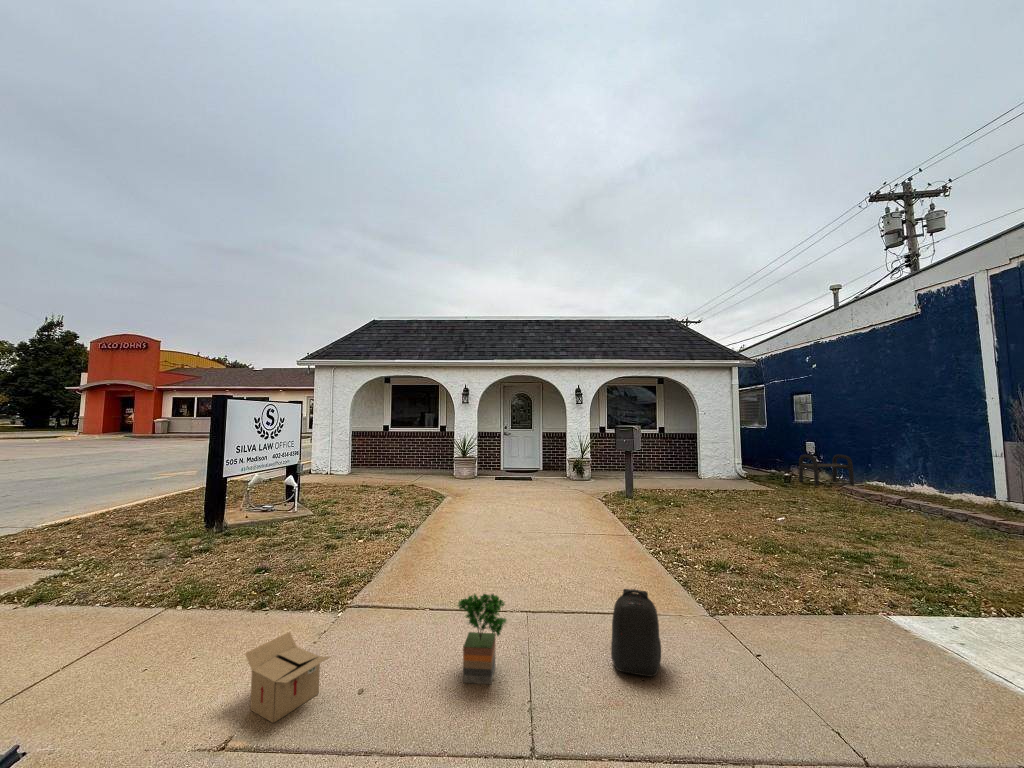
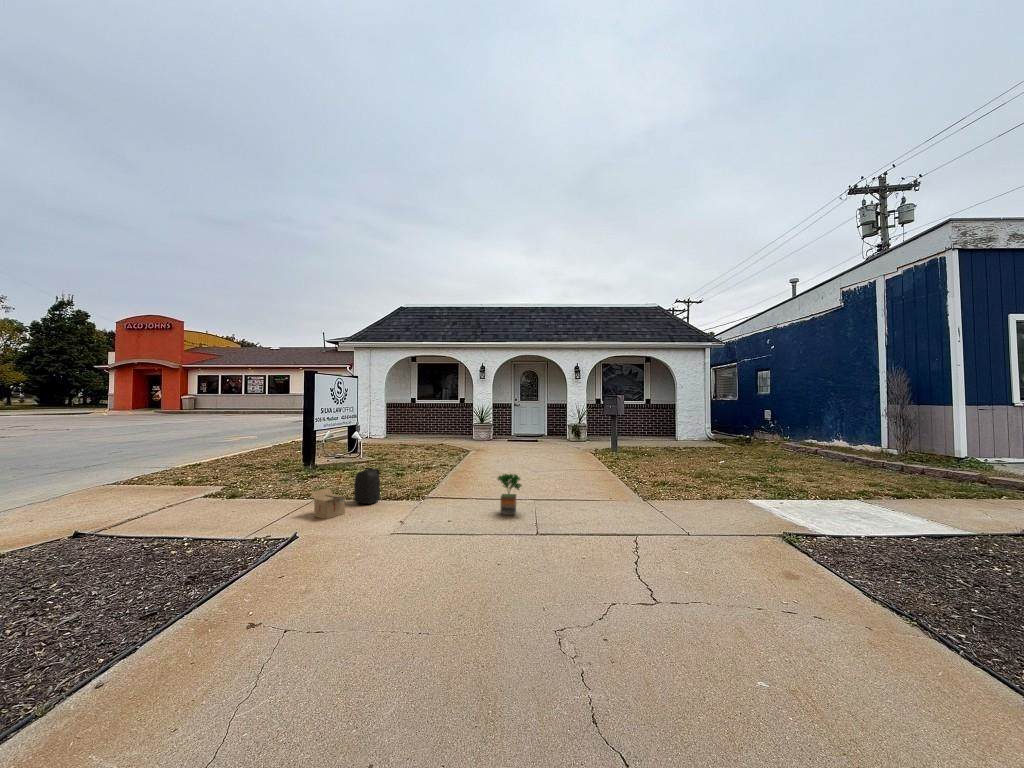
bench: present [799,455,854,486] -> none [755,420,797,444]
backpack: present [611,589,661,677] -> present [354,468,380,504]
cardboard box: present [245,632,330,723] -> present [311,488,345,519]

